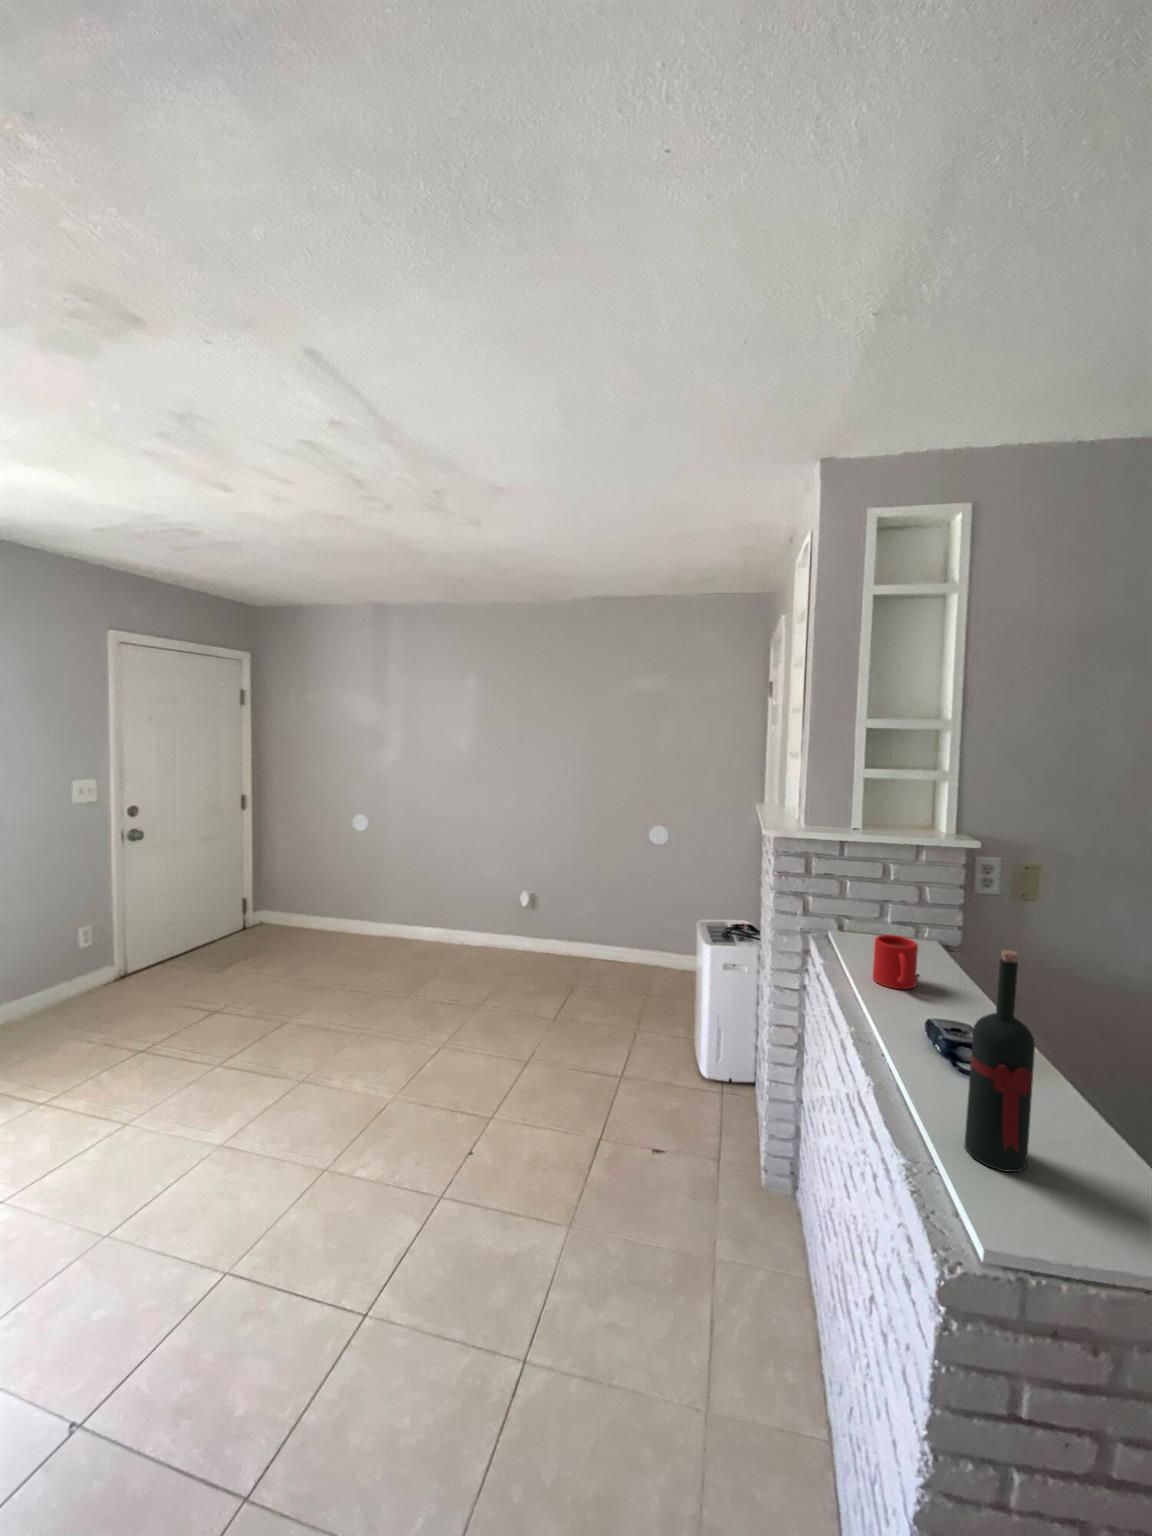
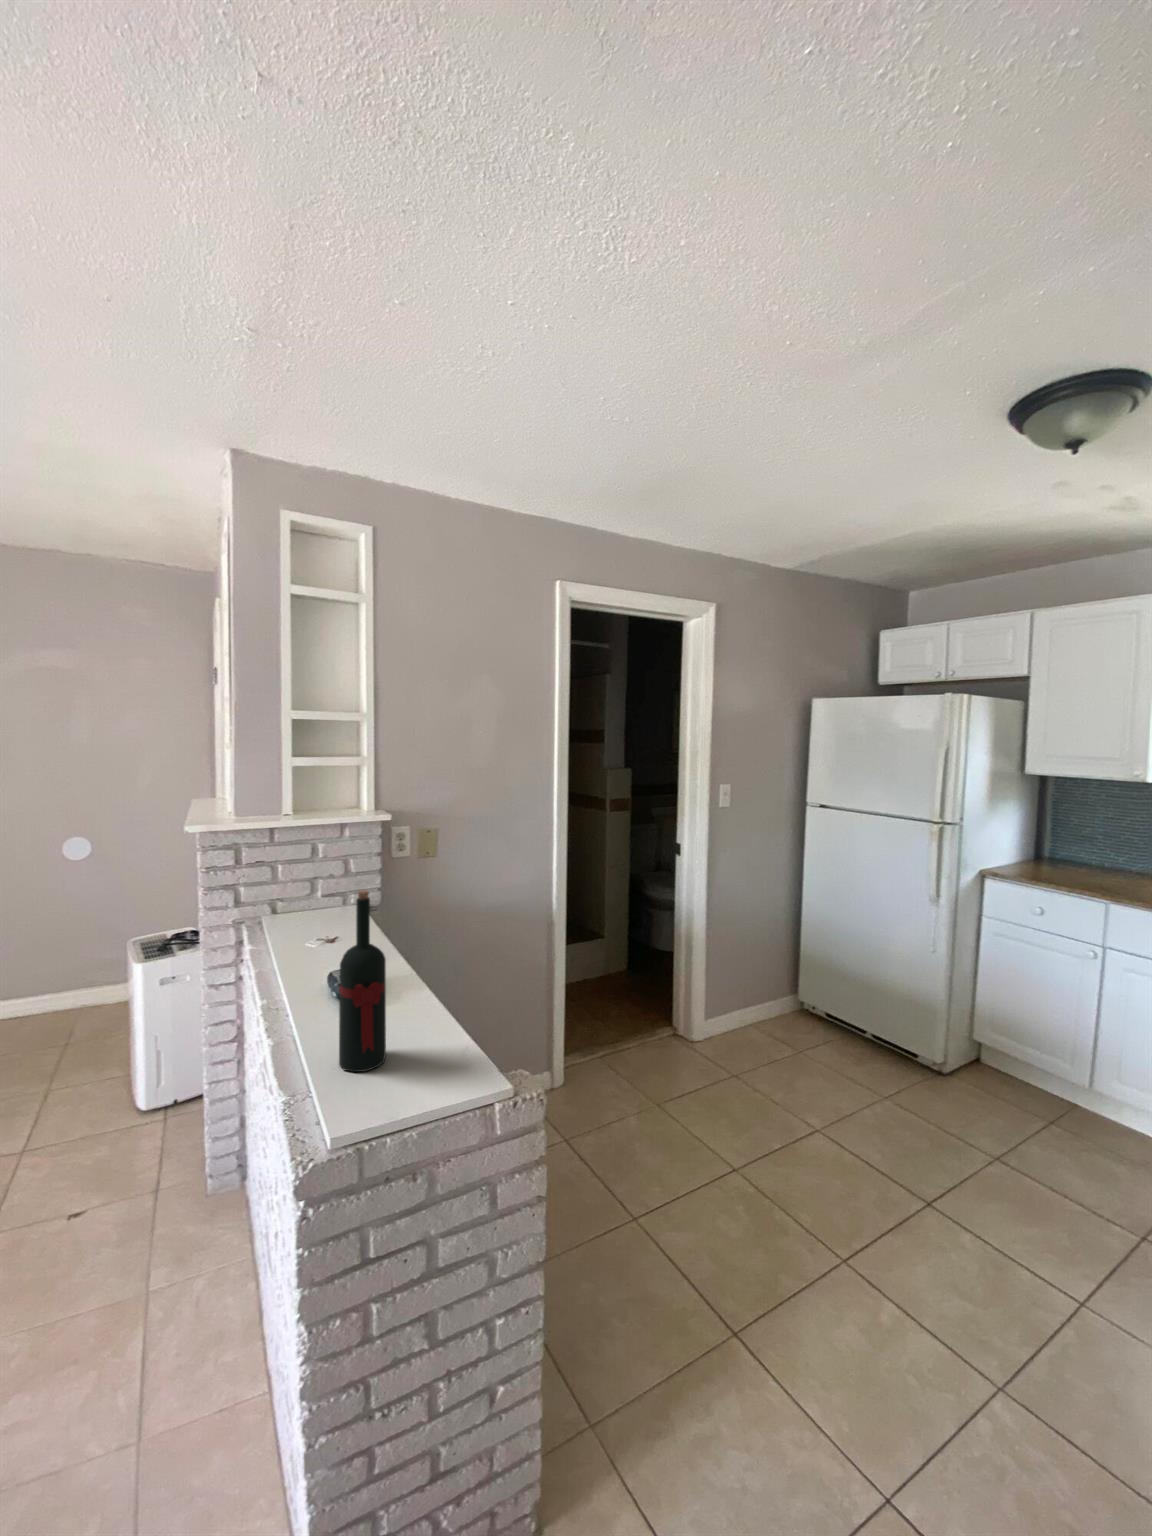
mug: present [873,935,918,989] -> none [295,905,333,953]

